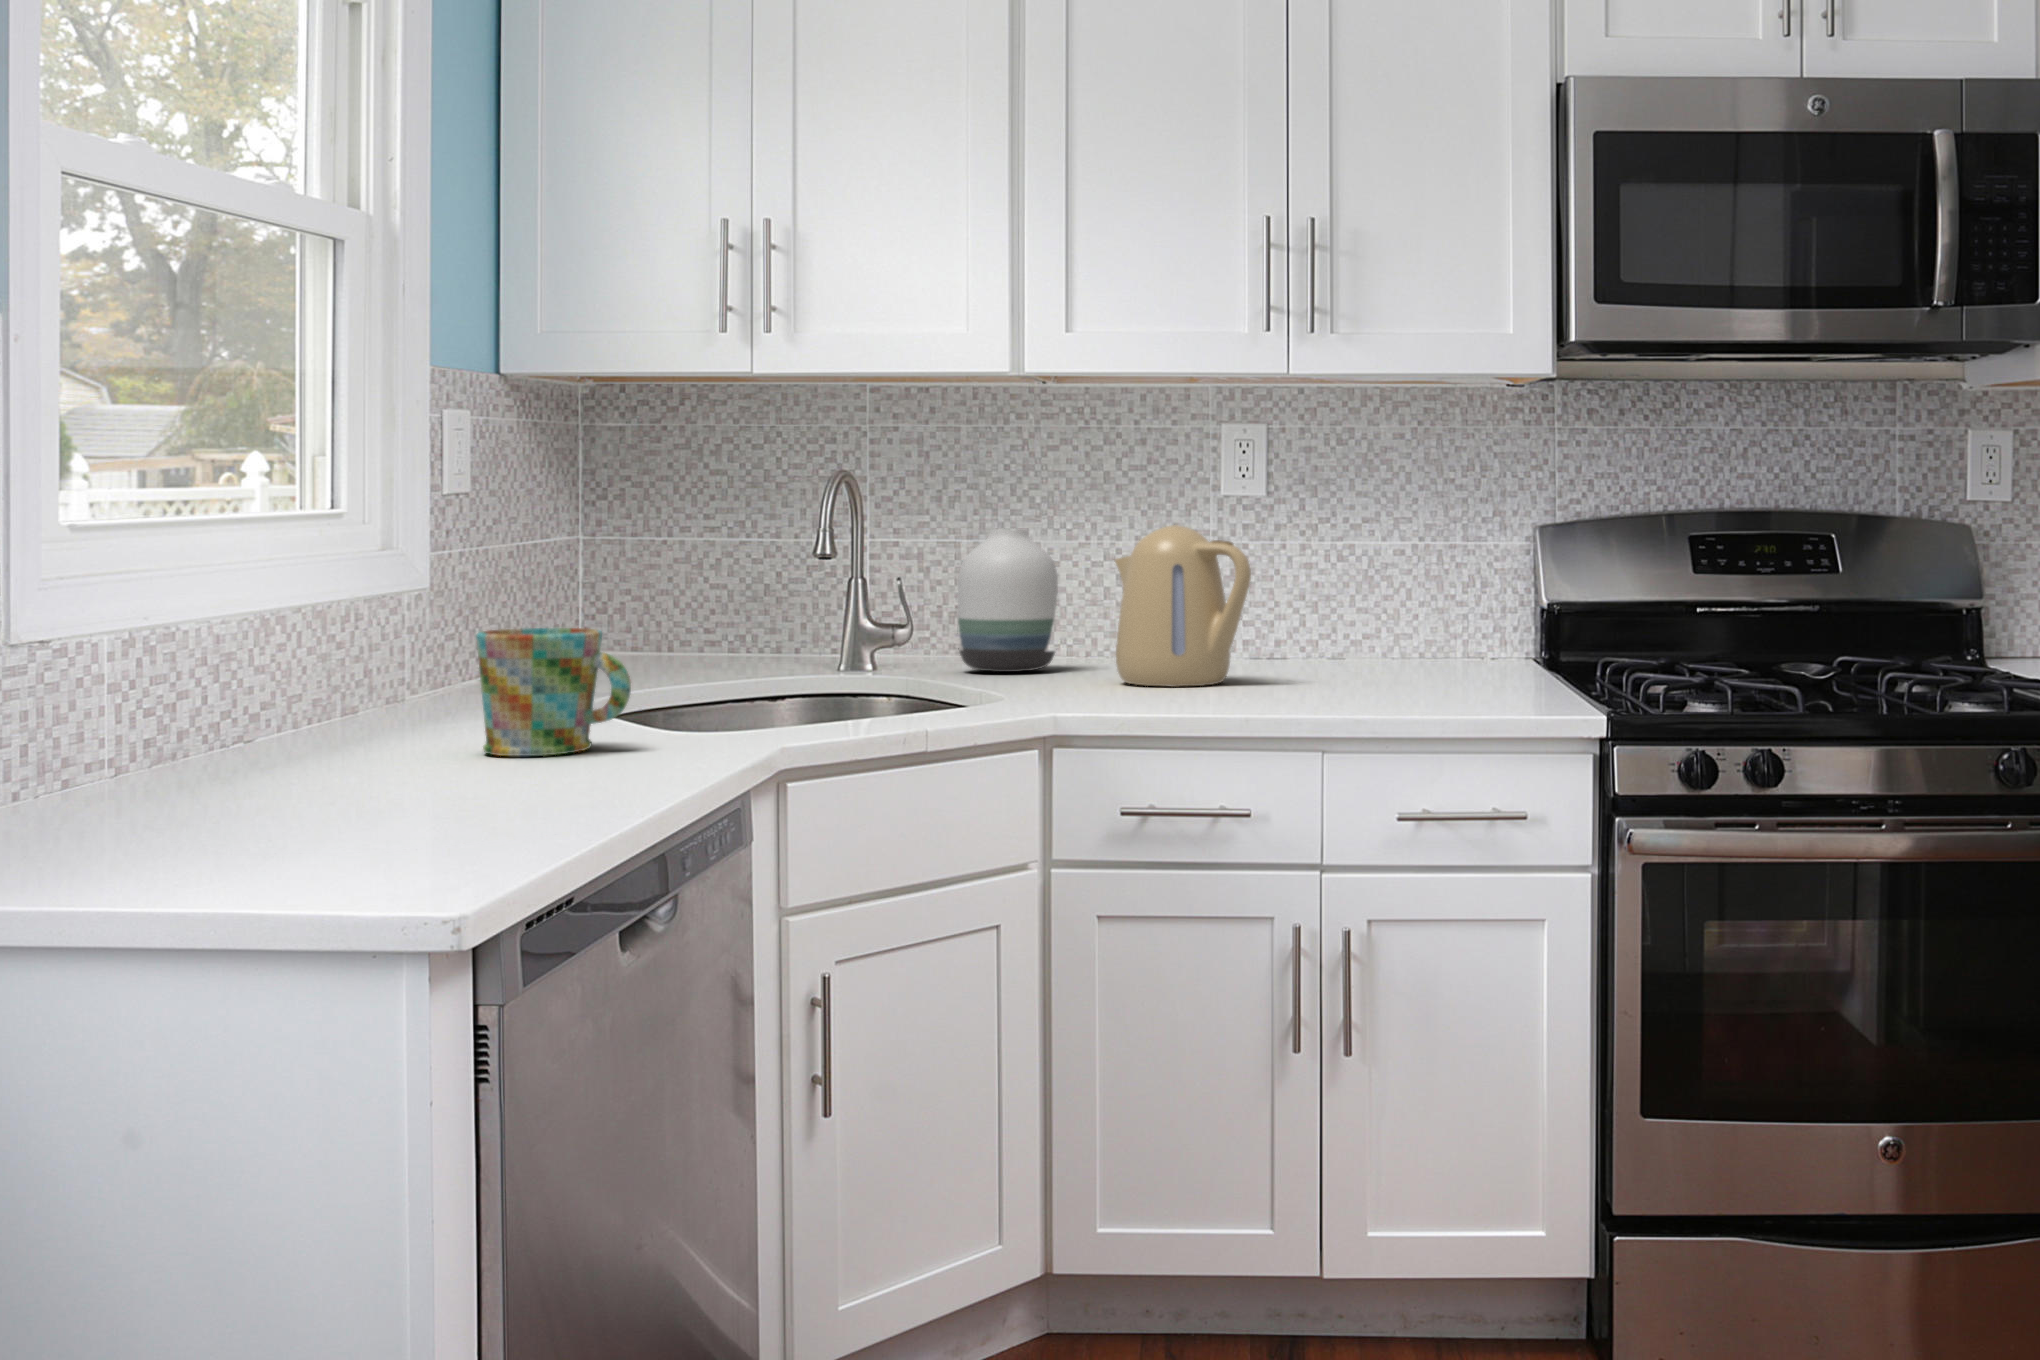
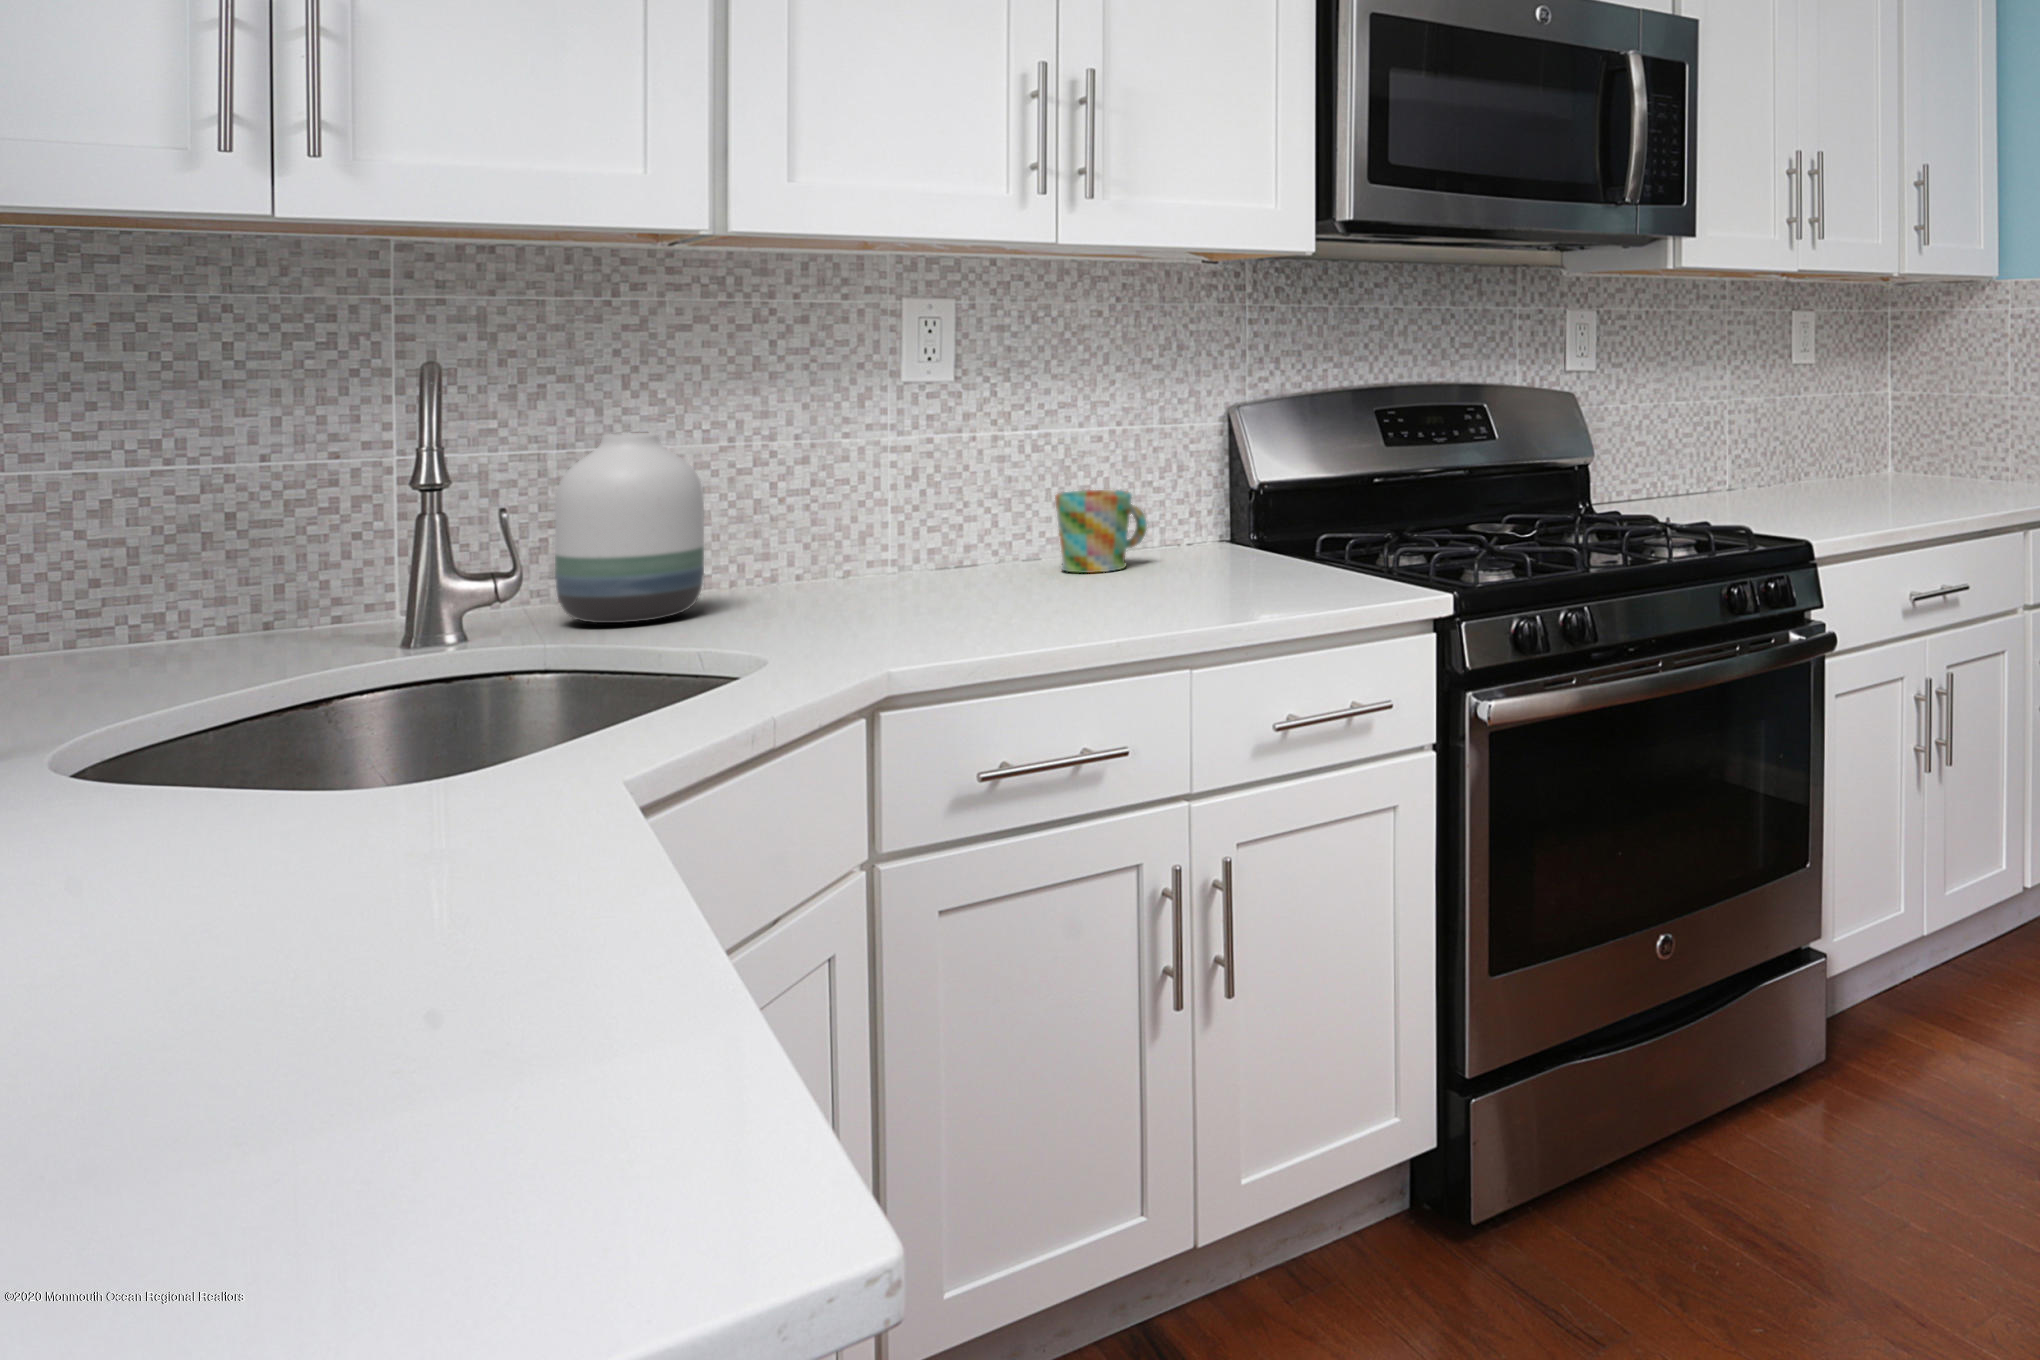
kettle: present [1115,525,1251,687] -> none [831,430,1033,628]
mug: present [476,628,631,756] -> present [1055,490,1147,573]

